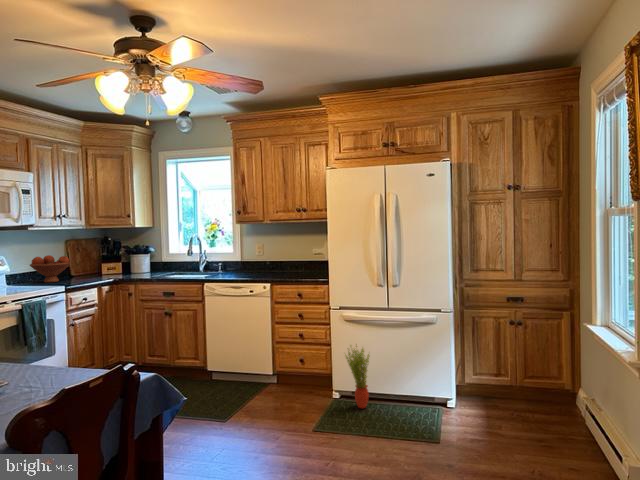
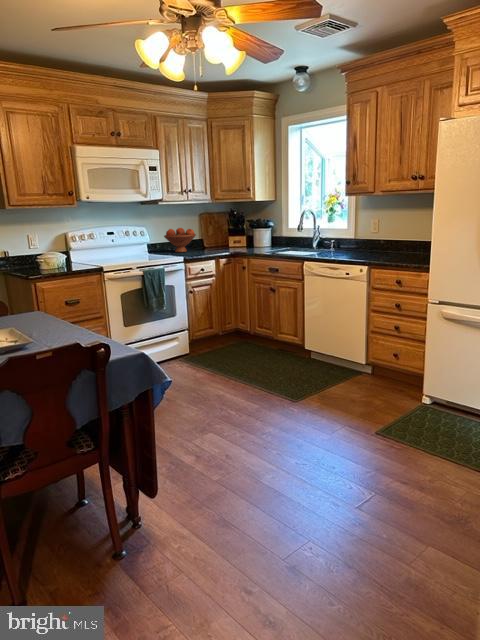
potted plant: present [345,344,370,408] -> none [432,347,467,424]

